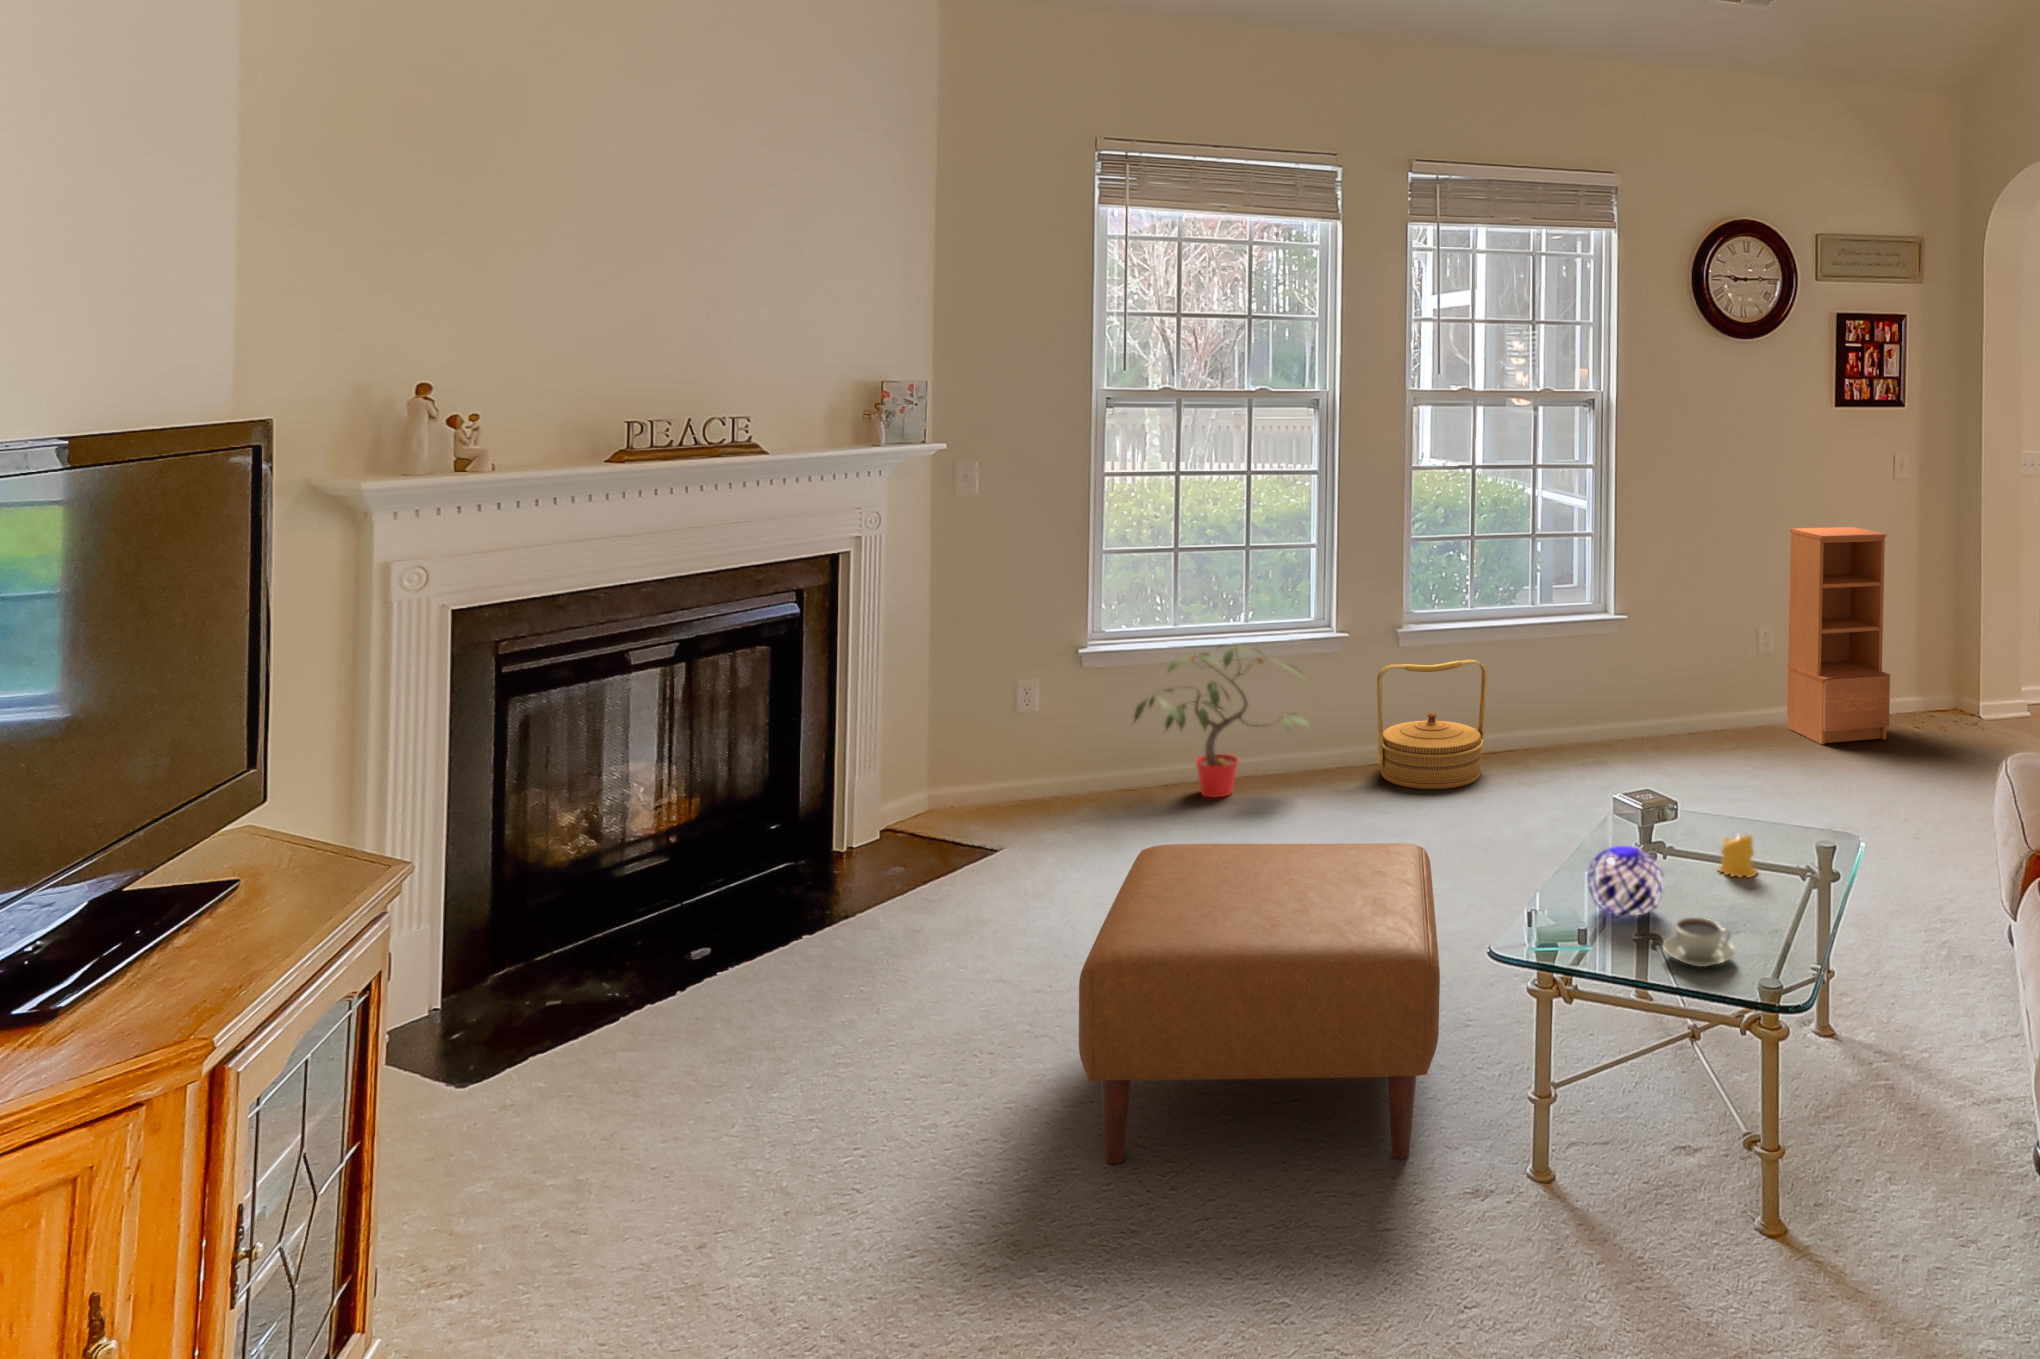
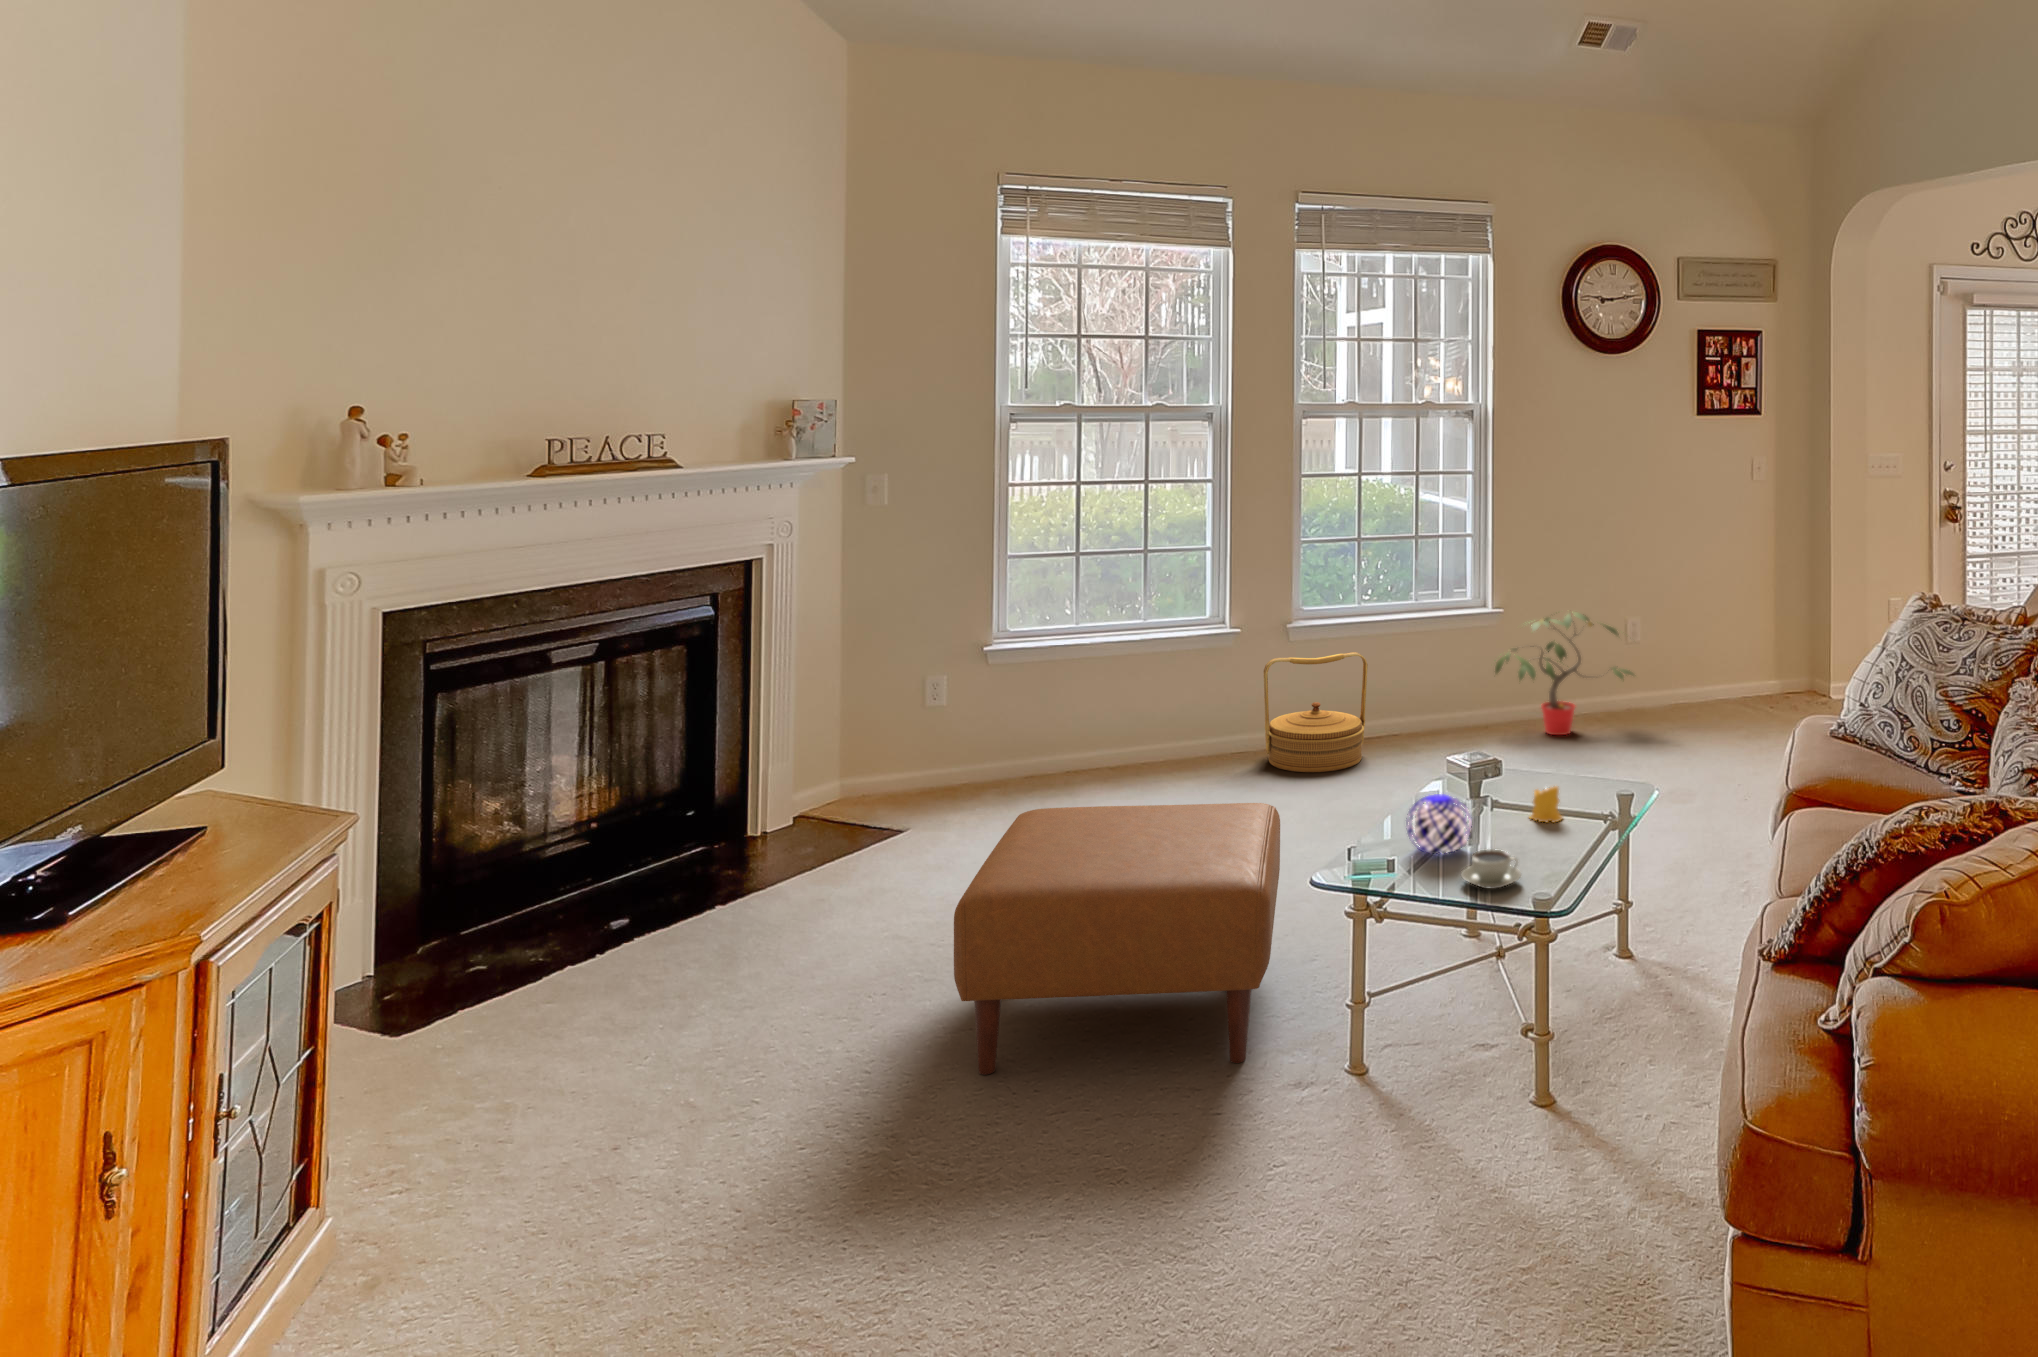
bookcase: present [1787,527,1890,745] -> none [1655,526,1747,727]
potted plant: present [1134,644,1310,798] -> present [1495,612,1634,735]

